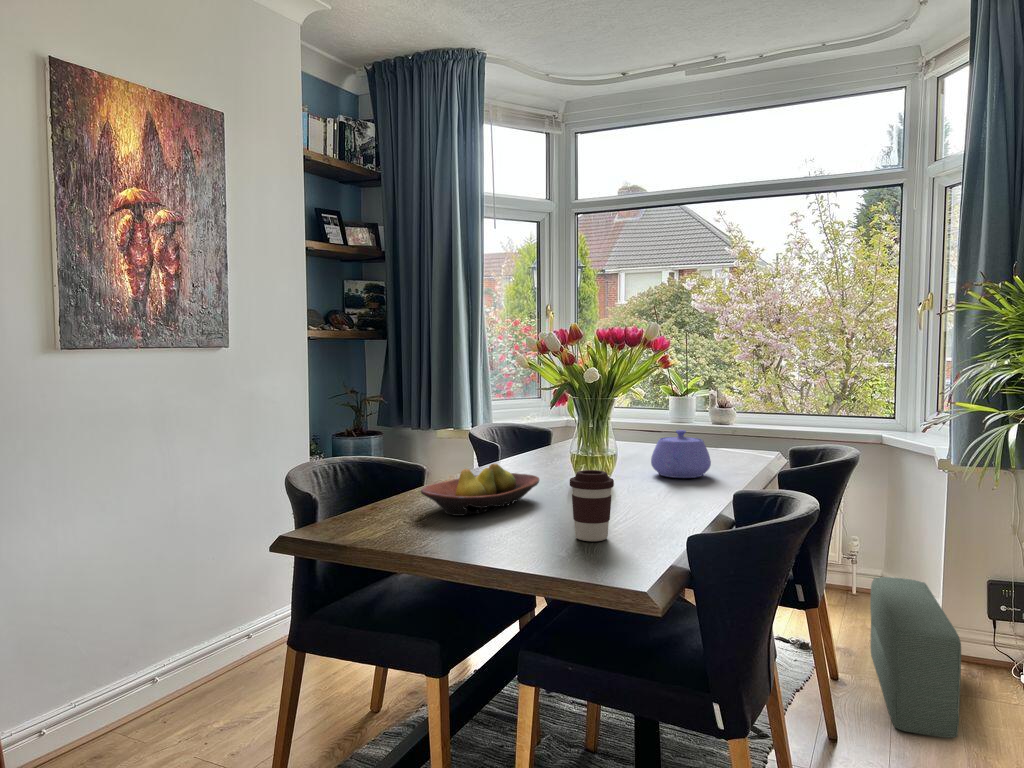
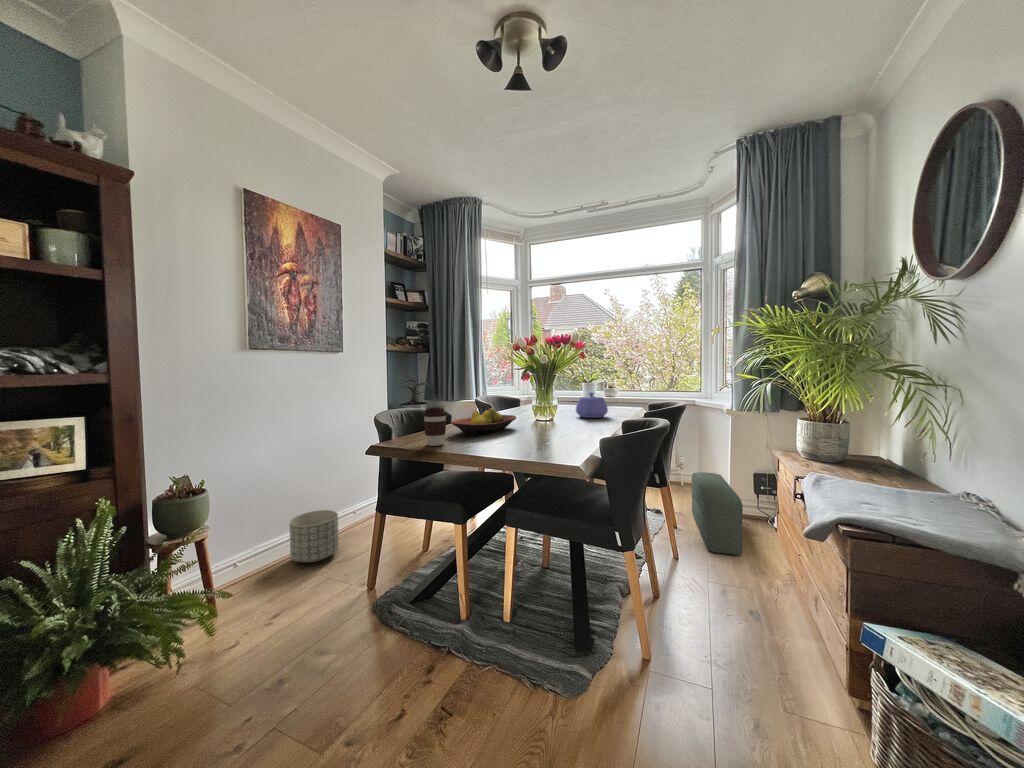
coffee cup: present [570,470,614,541] -> present [422,407,447,446]
planter: none [132,635,218,730] -> present [289,510,339,563]

